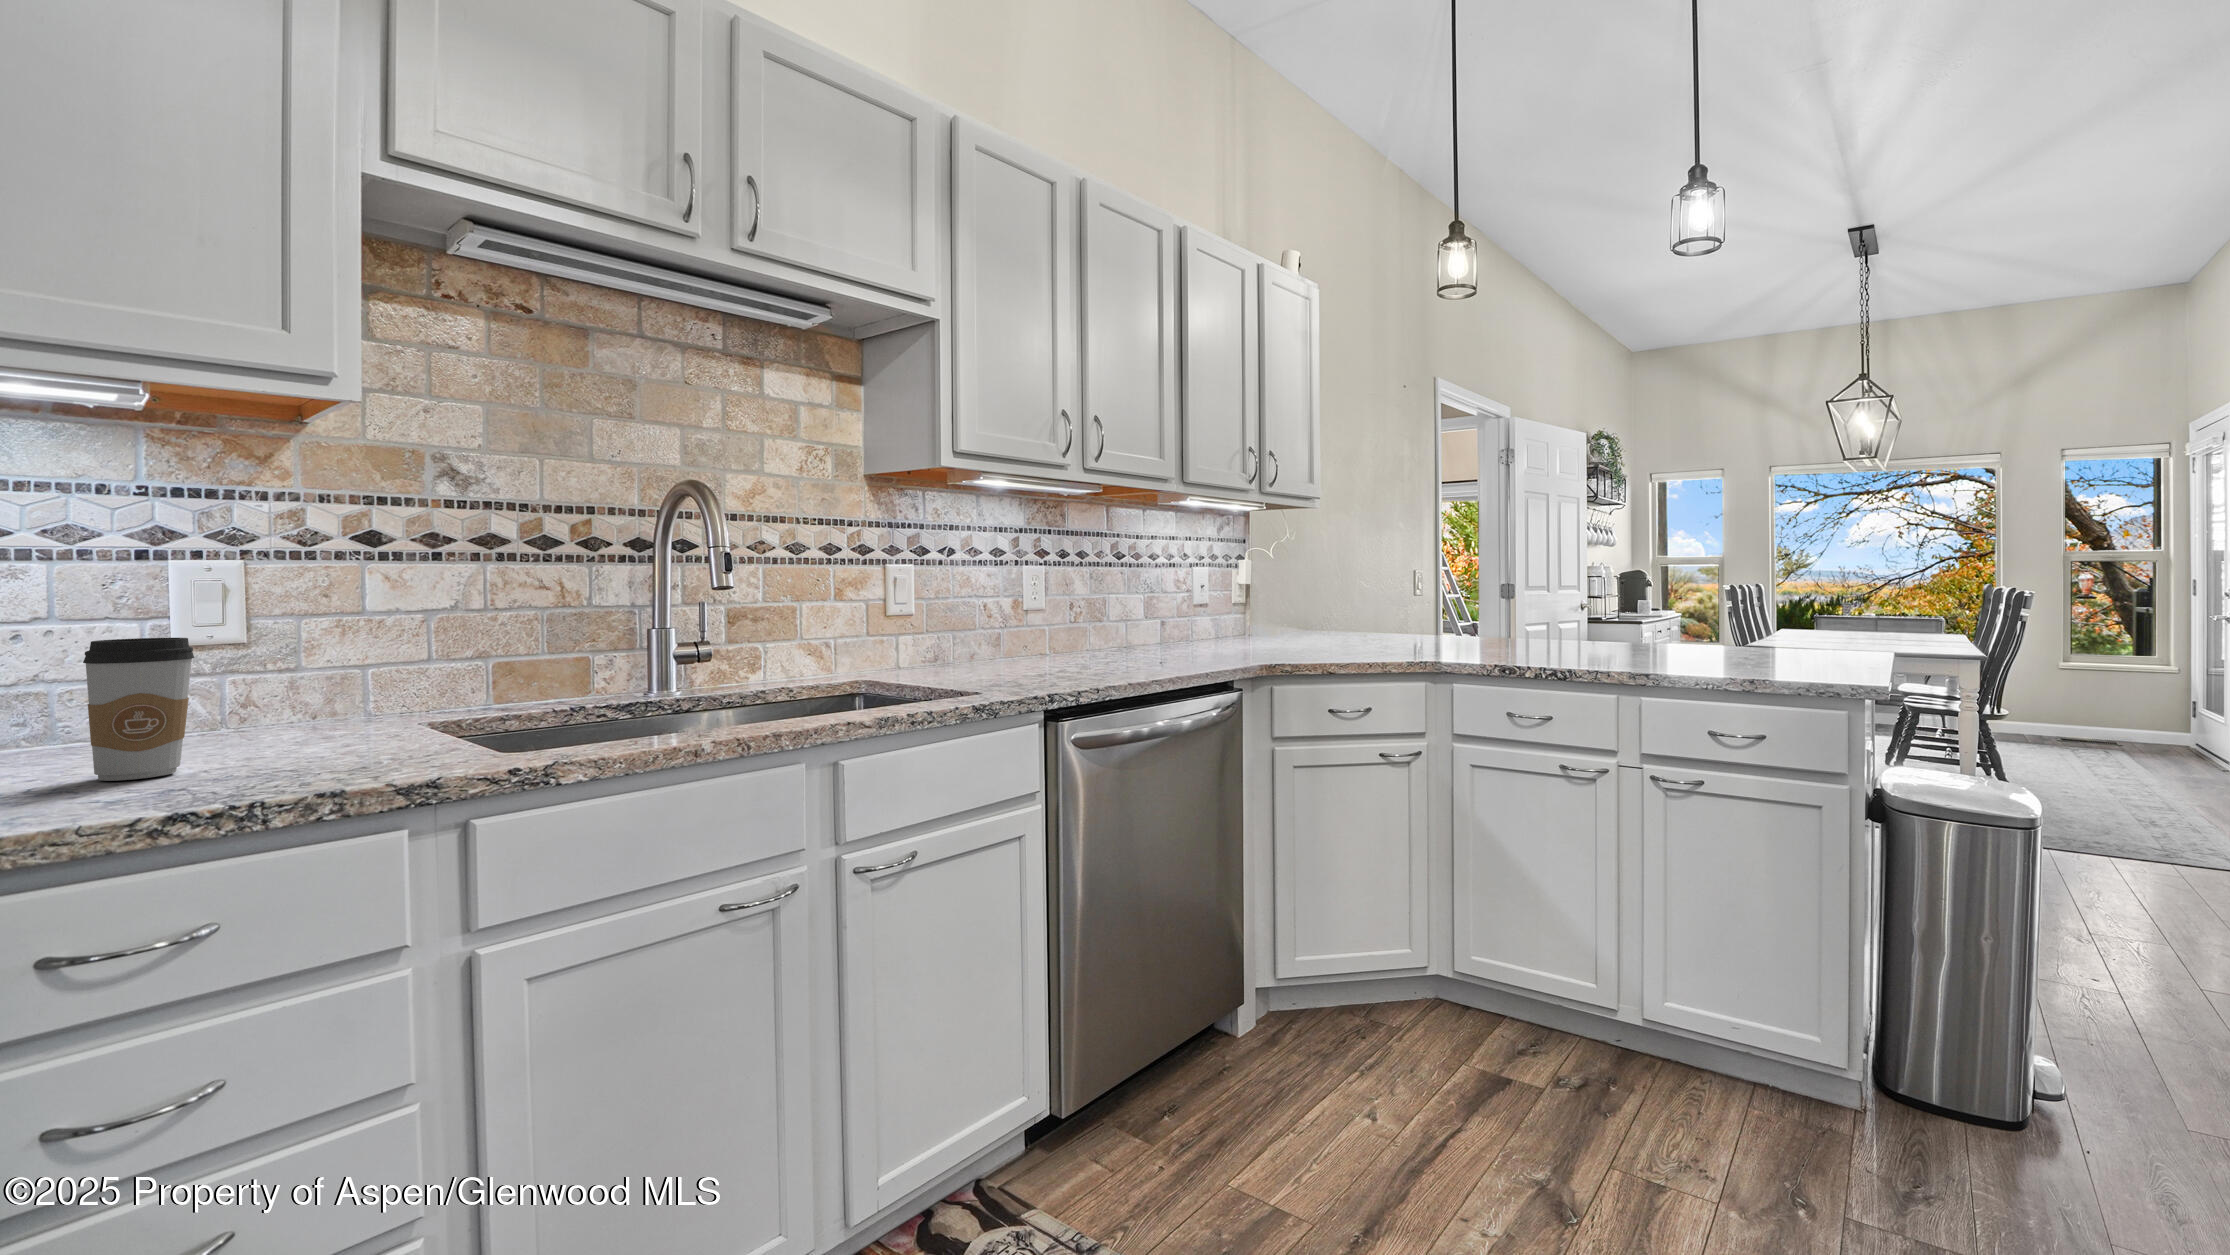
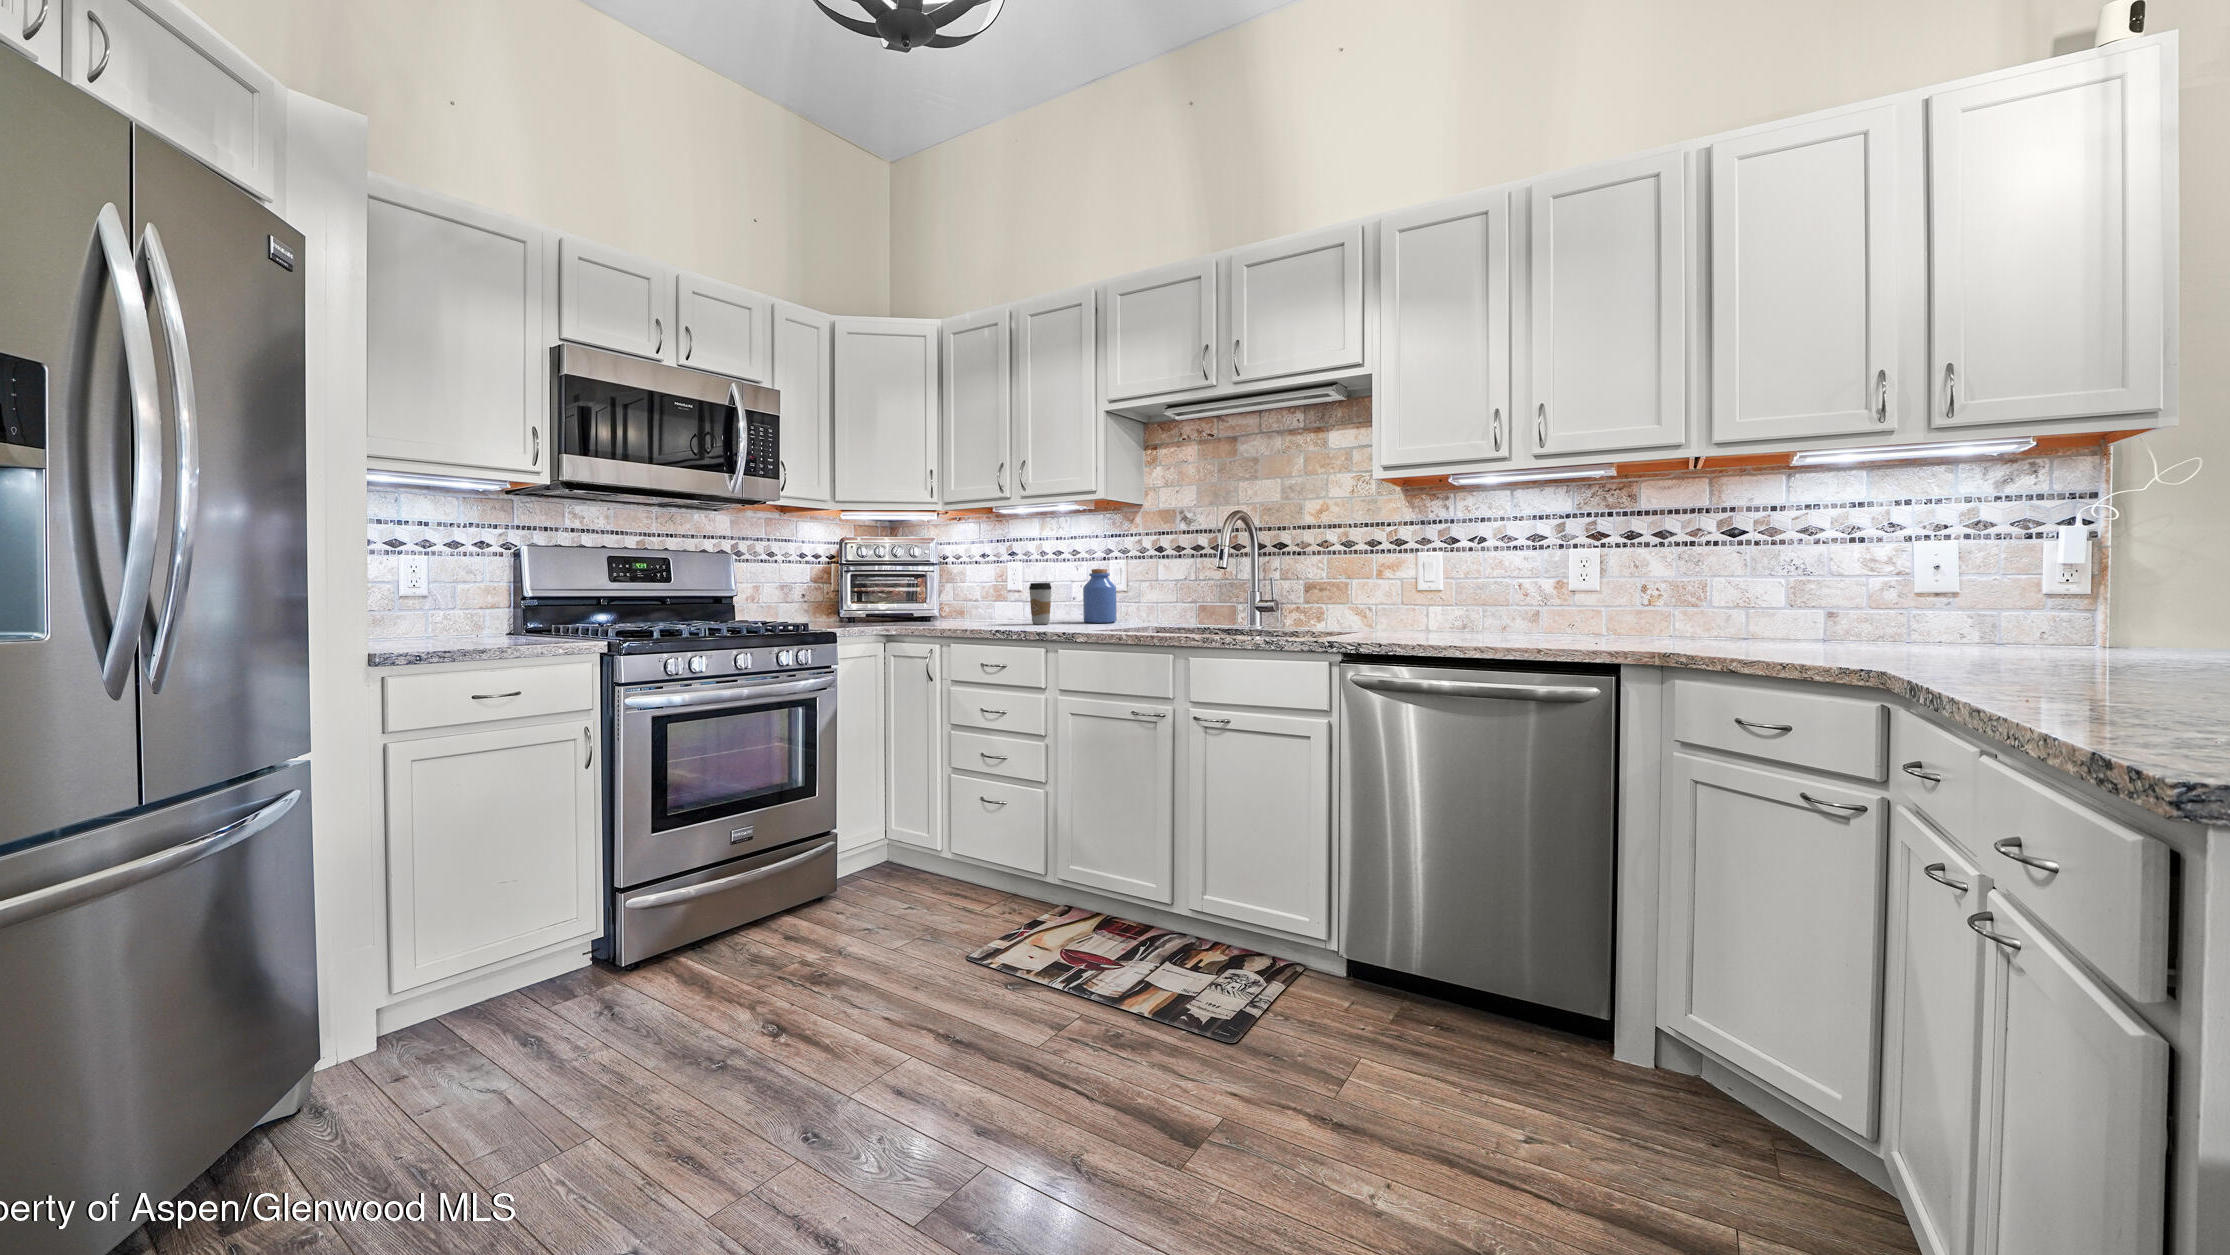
jar: none [210,592,341,749] -> present [1083,569,1117,623]

